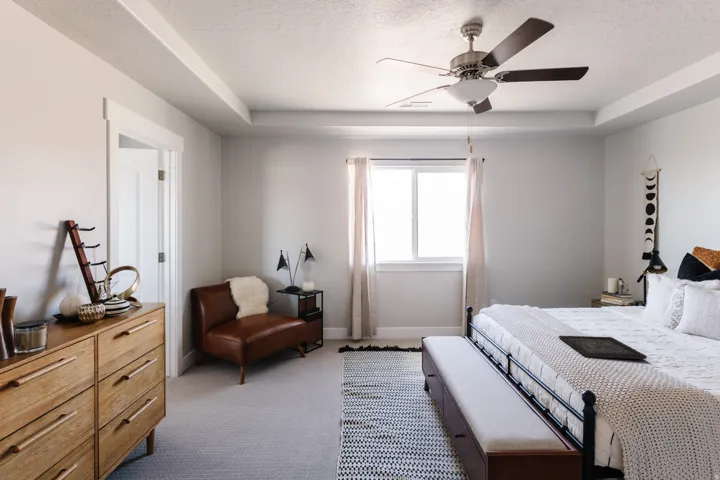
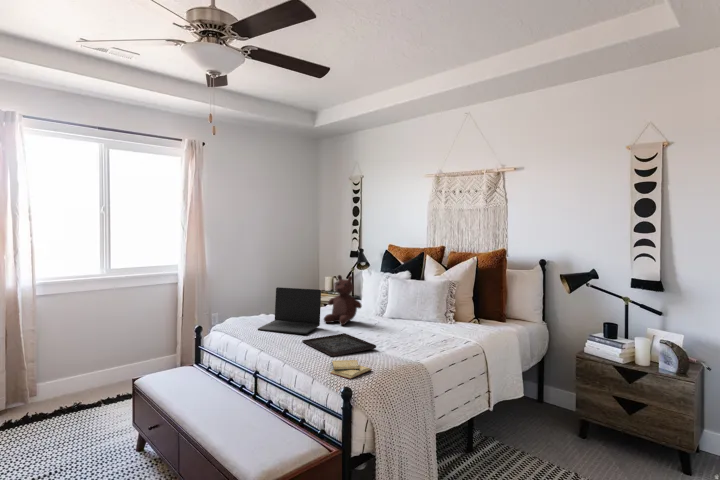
teddy bear: none [592,276,641,329] -> present [324,275,362,325]
laptop: none [519,284,587,331] -> present [258,287,321,334]
diary: none [576,360,630,383] -> present [330,360,372,379]

